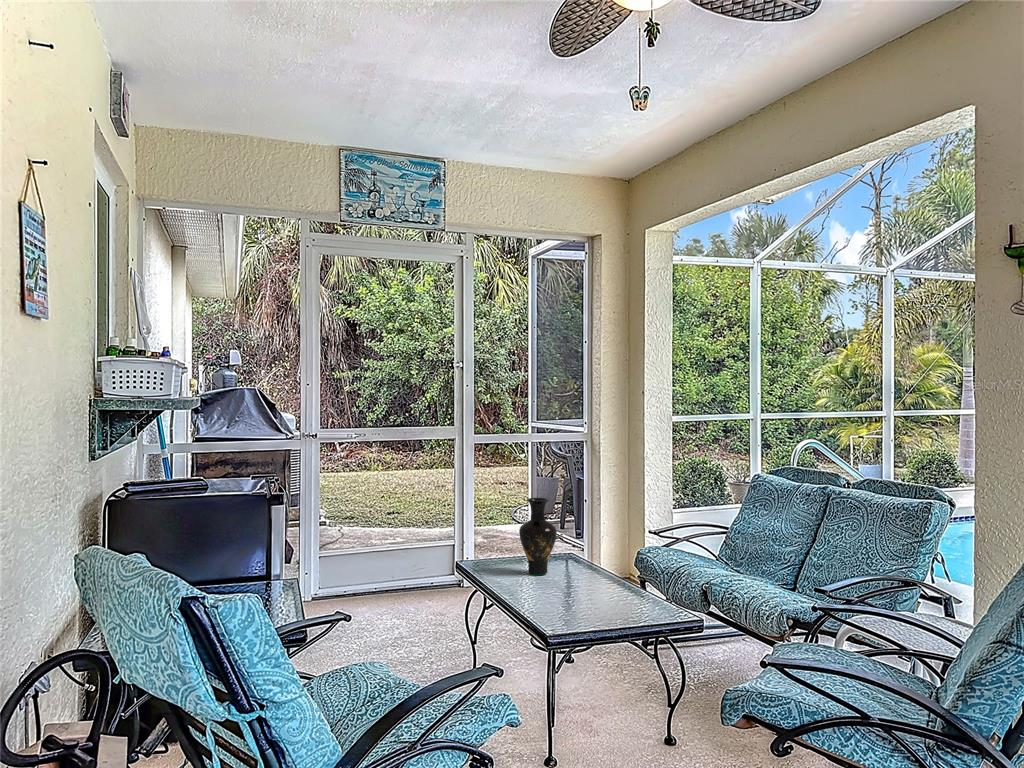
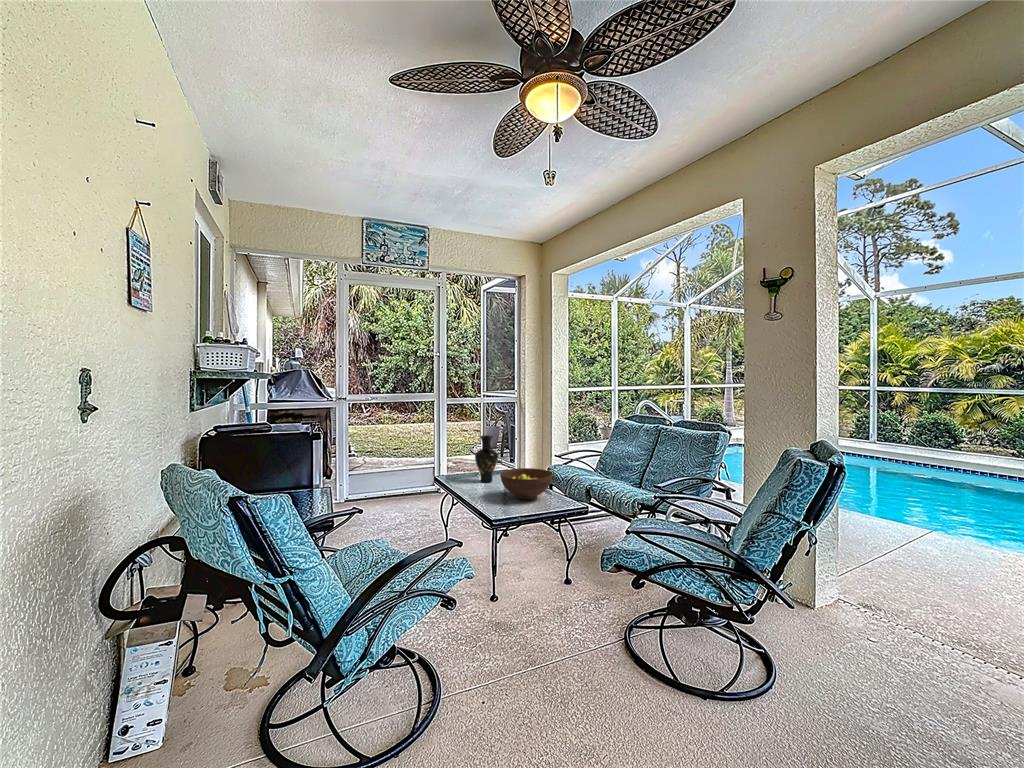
fruit bowl: none [561,554,646,606] -> present [500,468,553,500]

